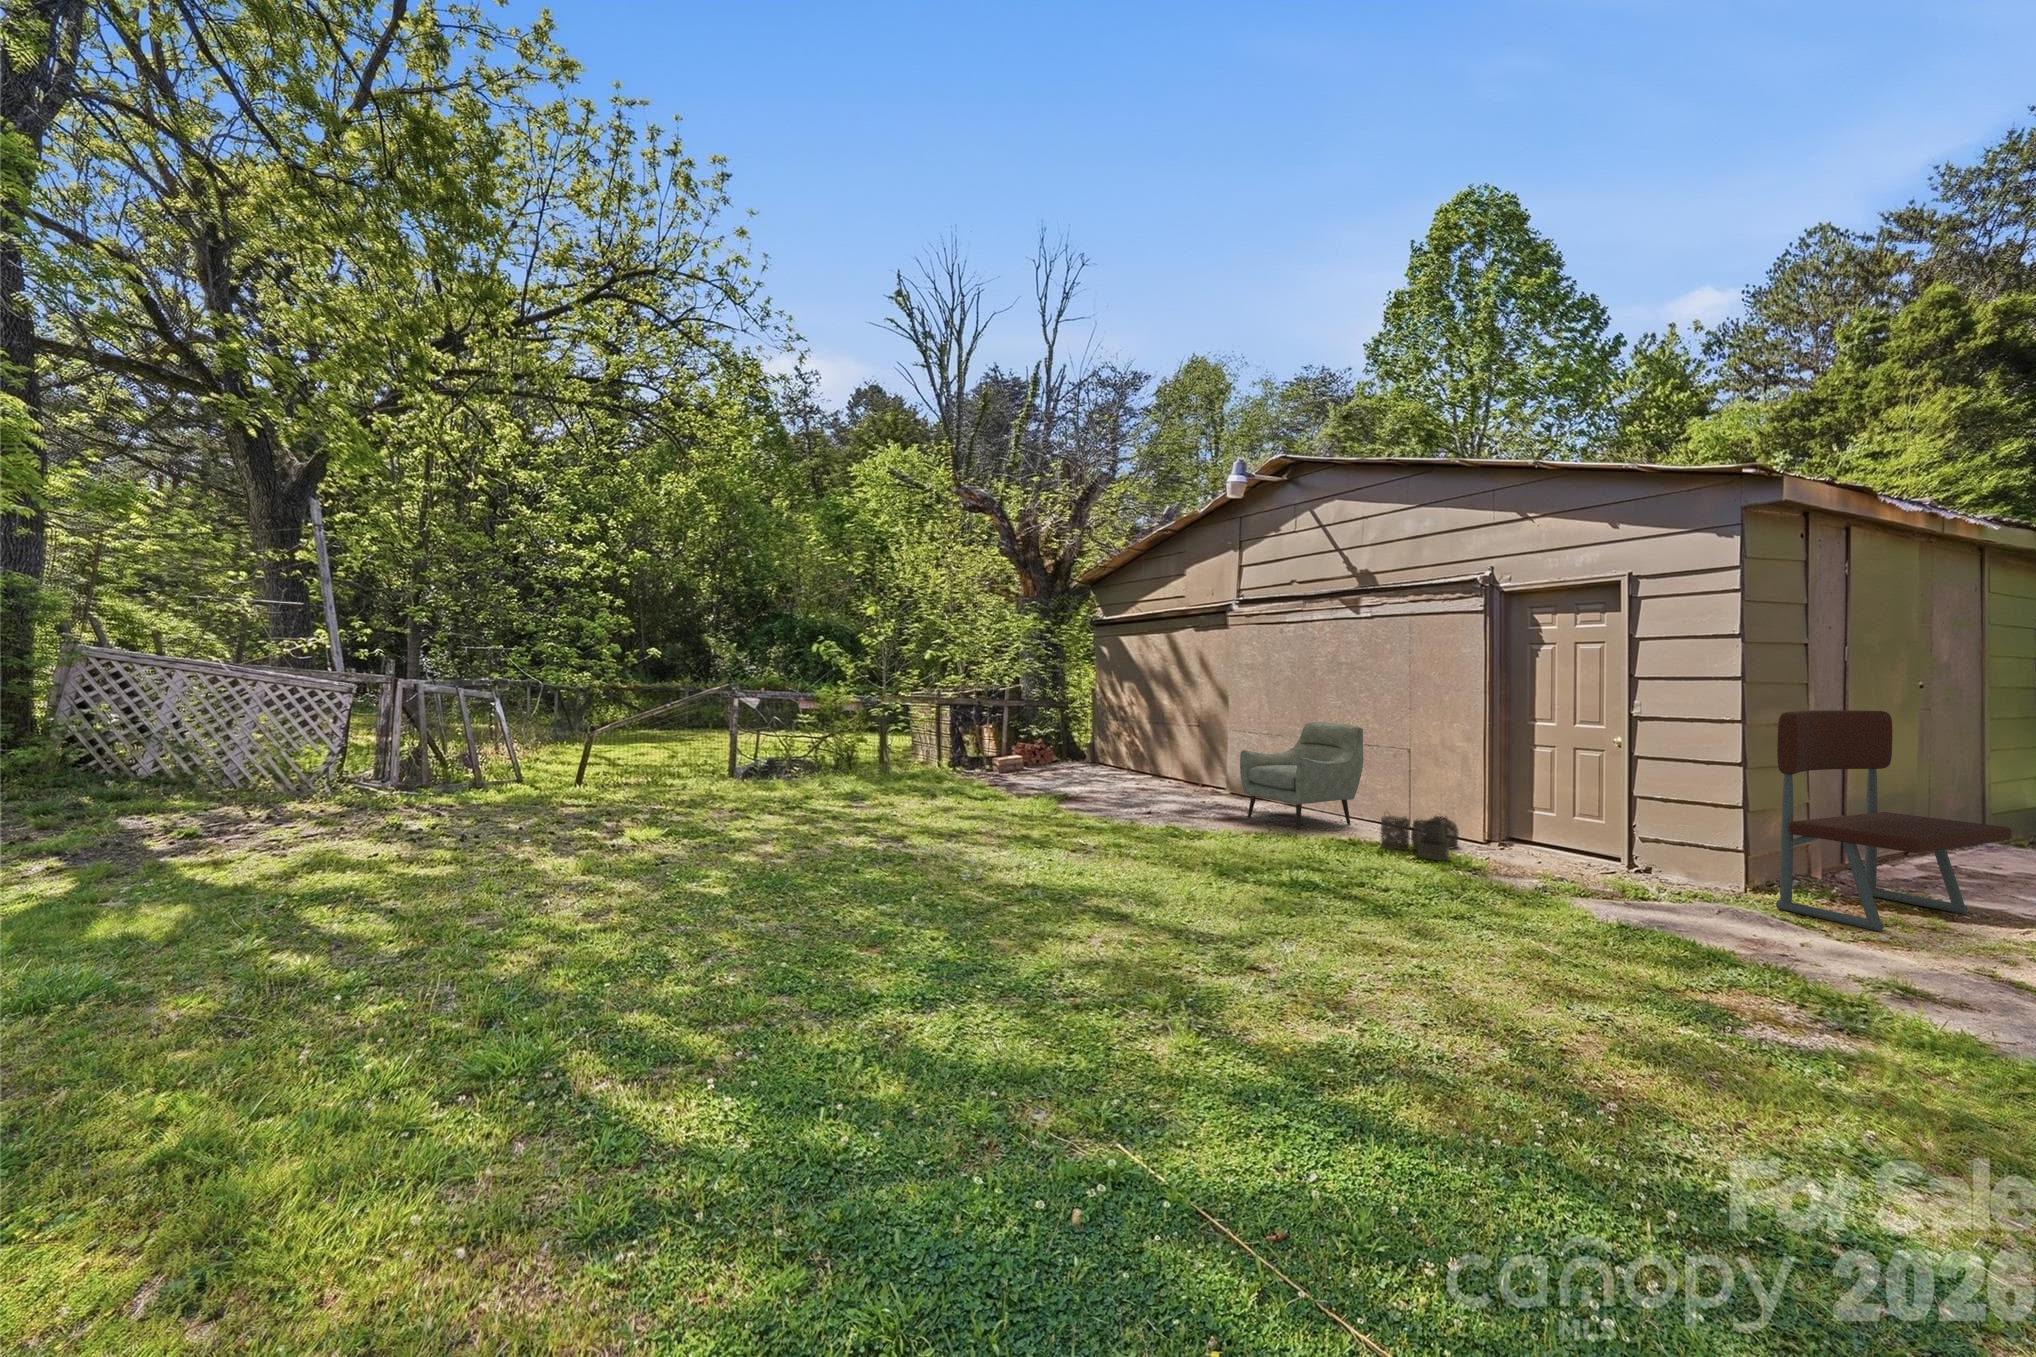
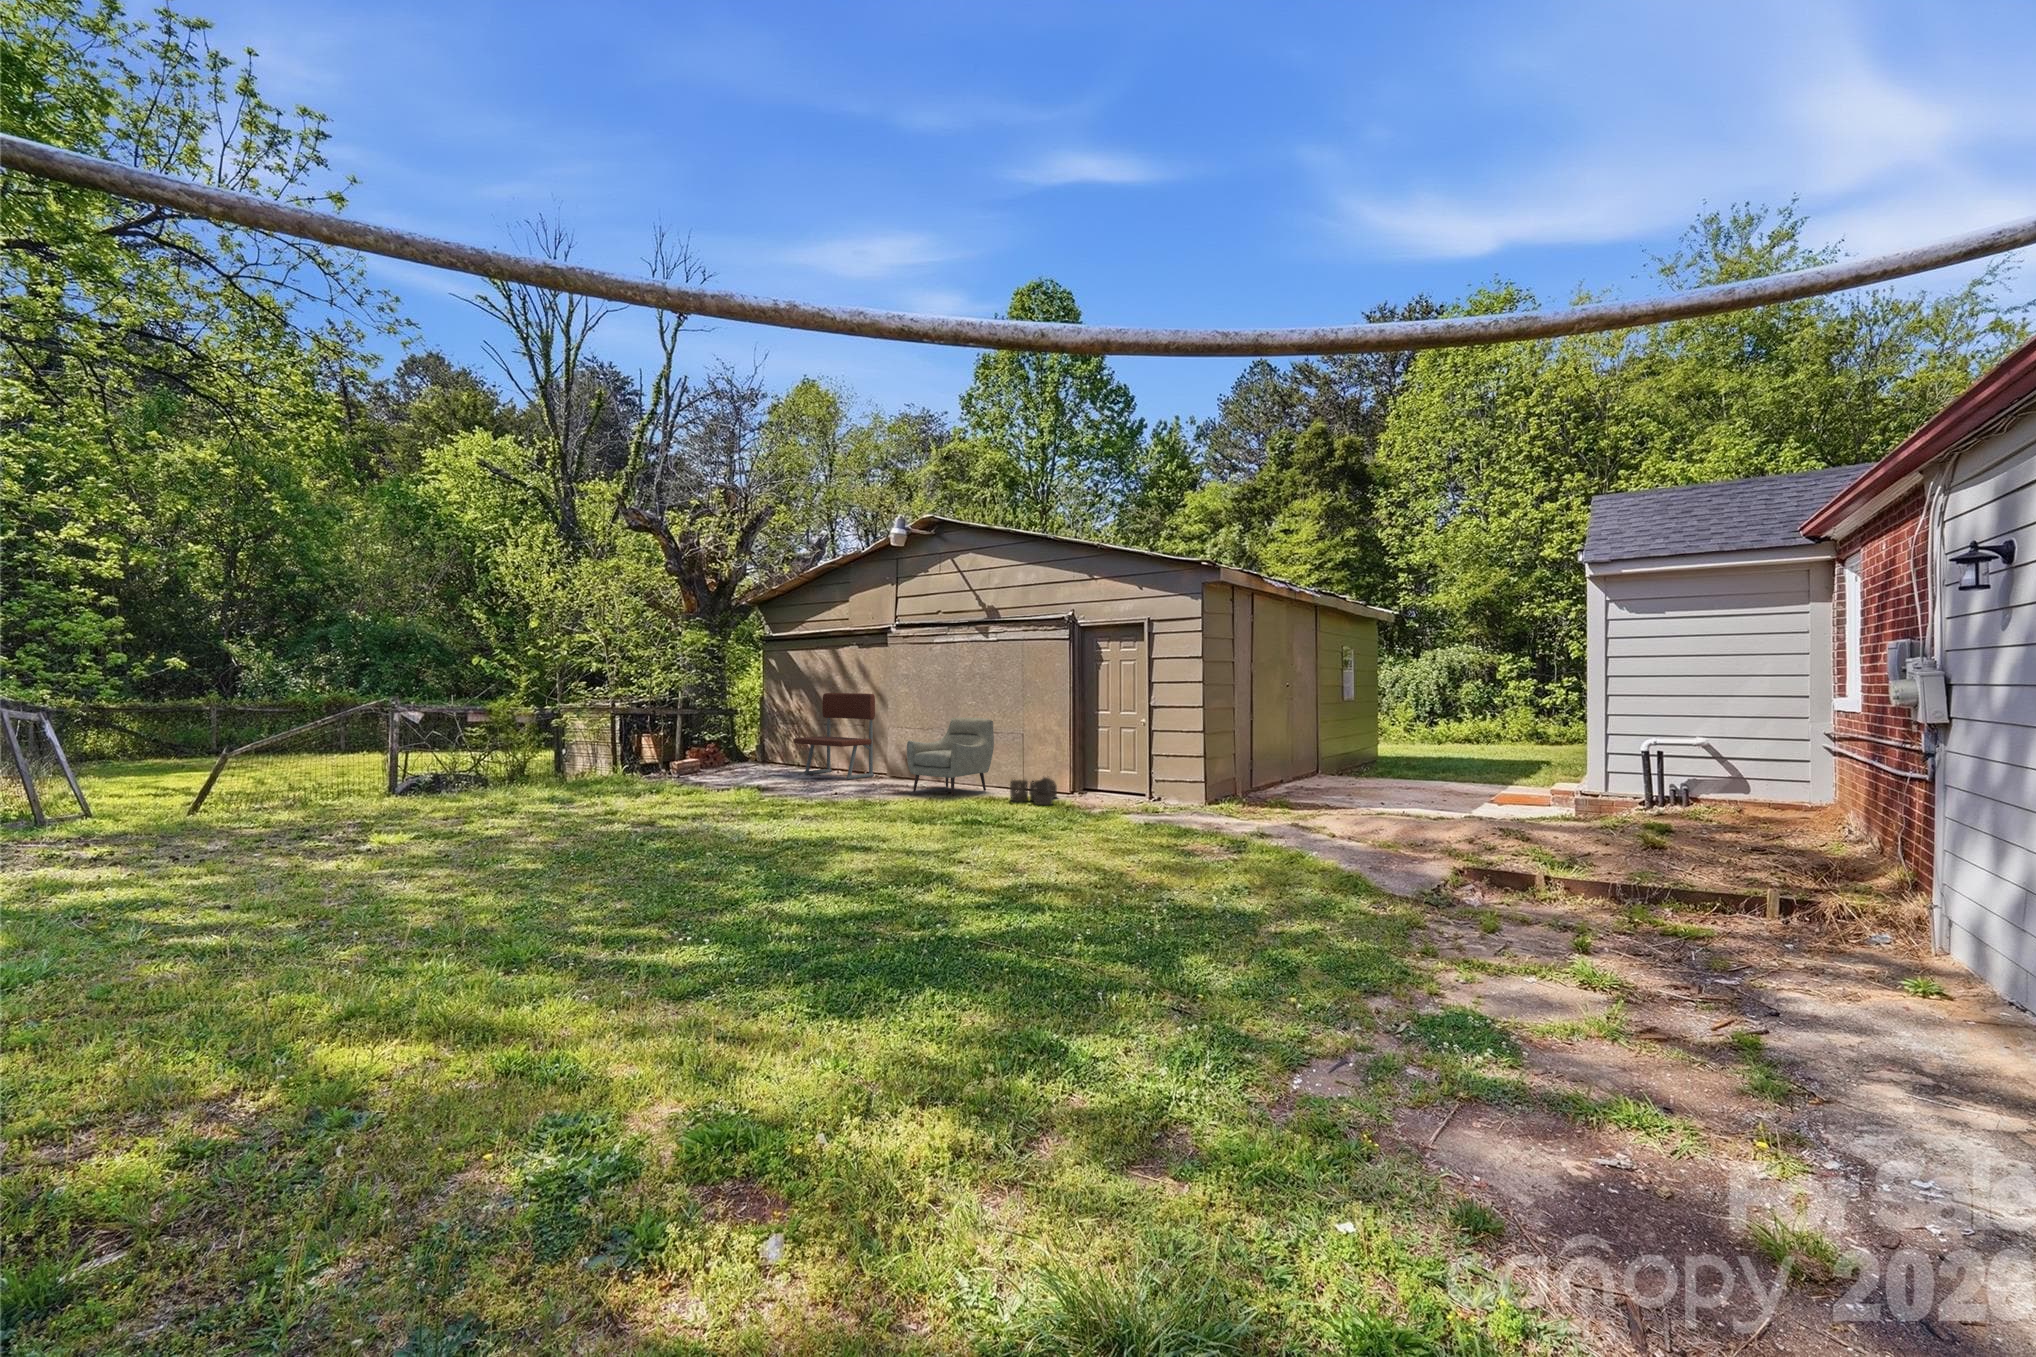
bench: present [1776,710,2012,931] -> present [794,693,875,779]

